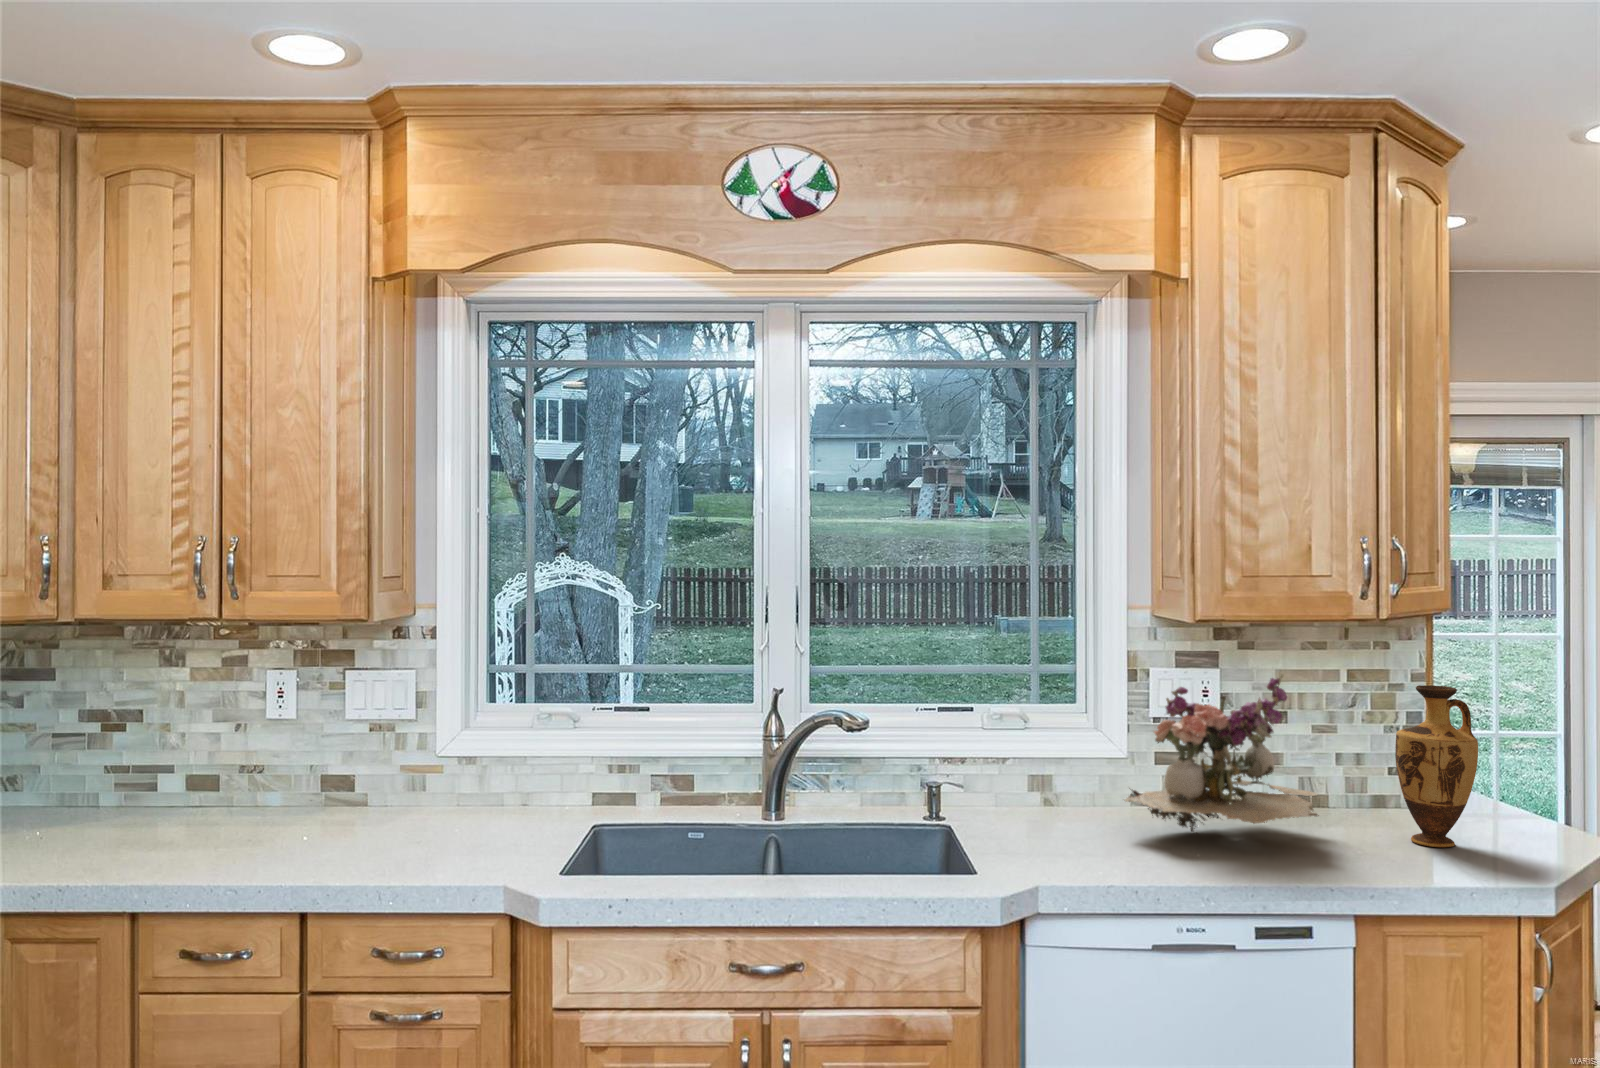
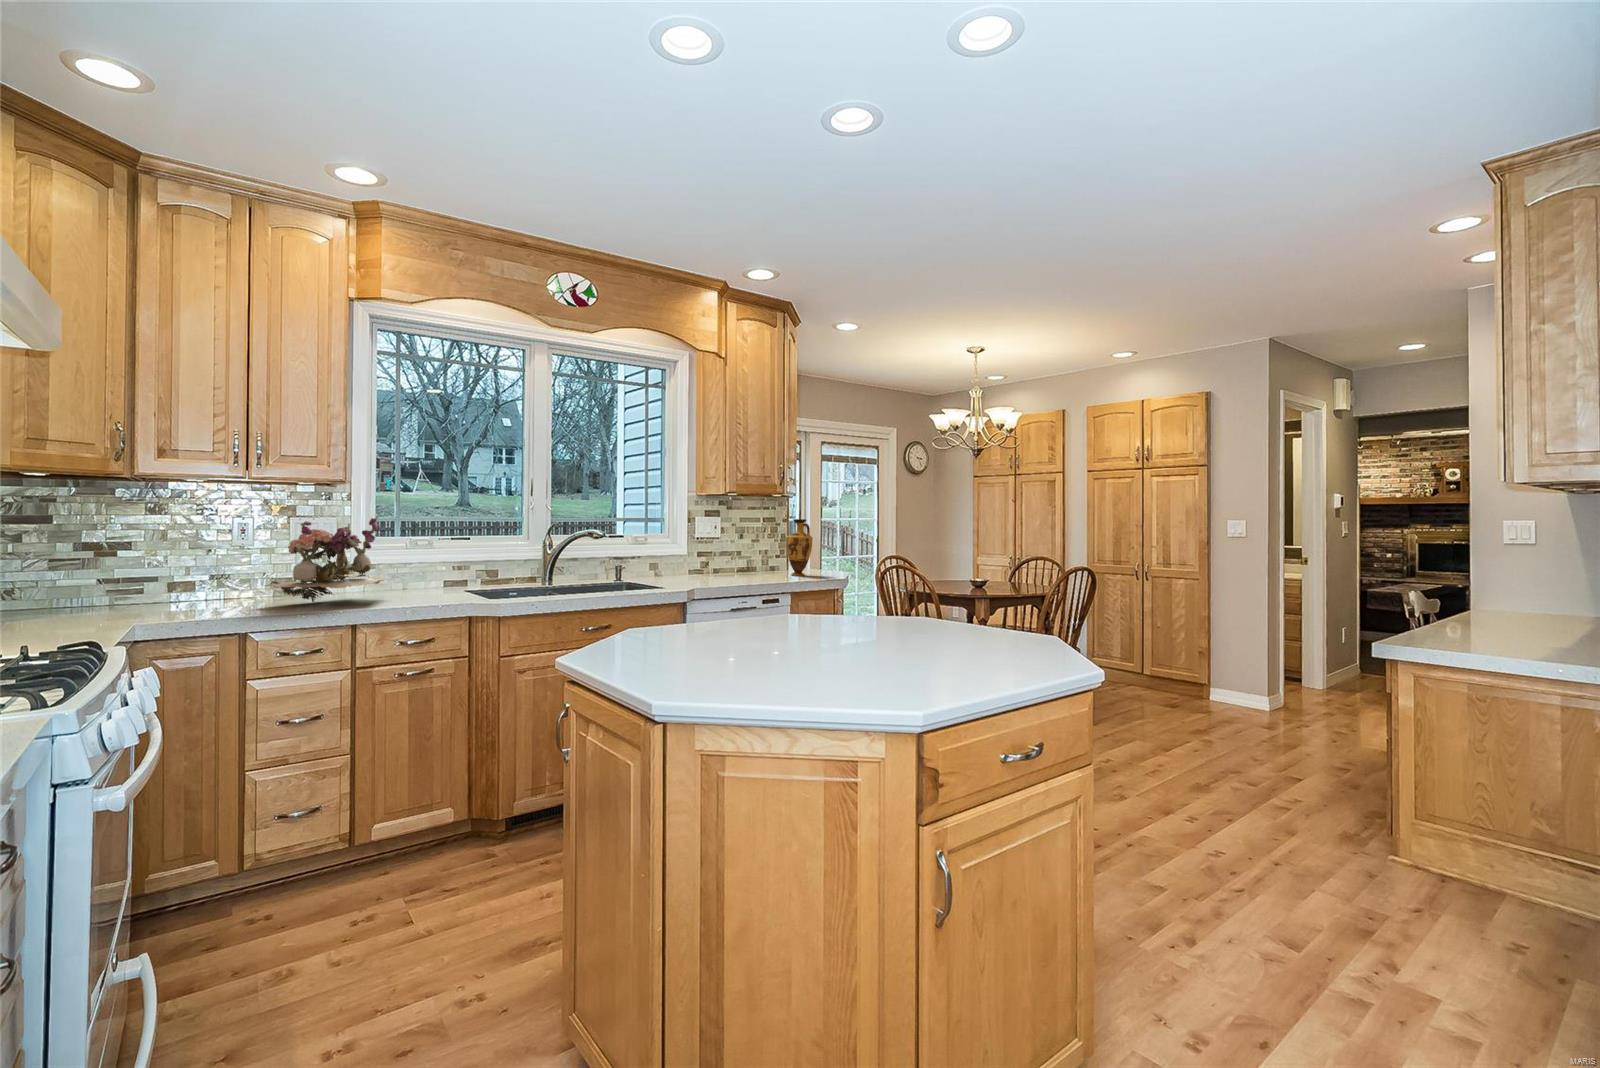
flower arrangement: present [1124,674,1319,831] -> present [265,516,393,602]

